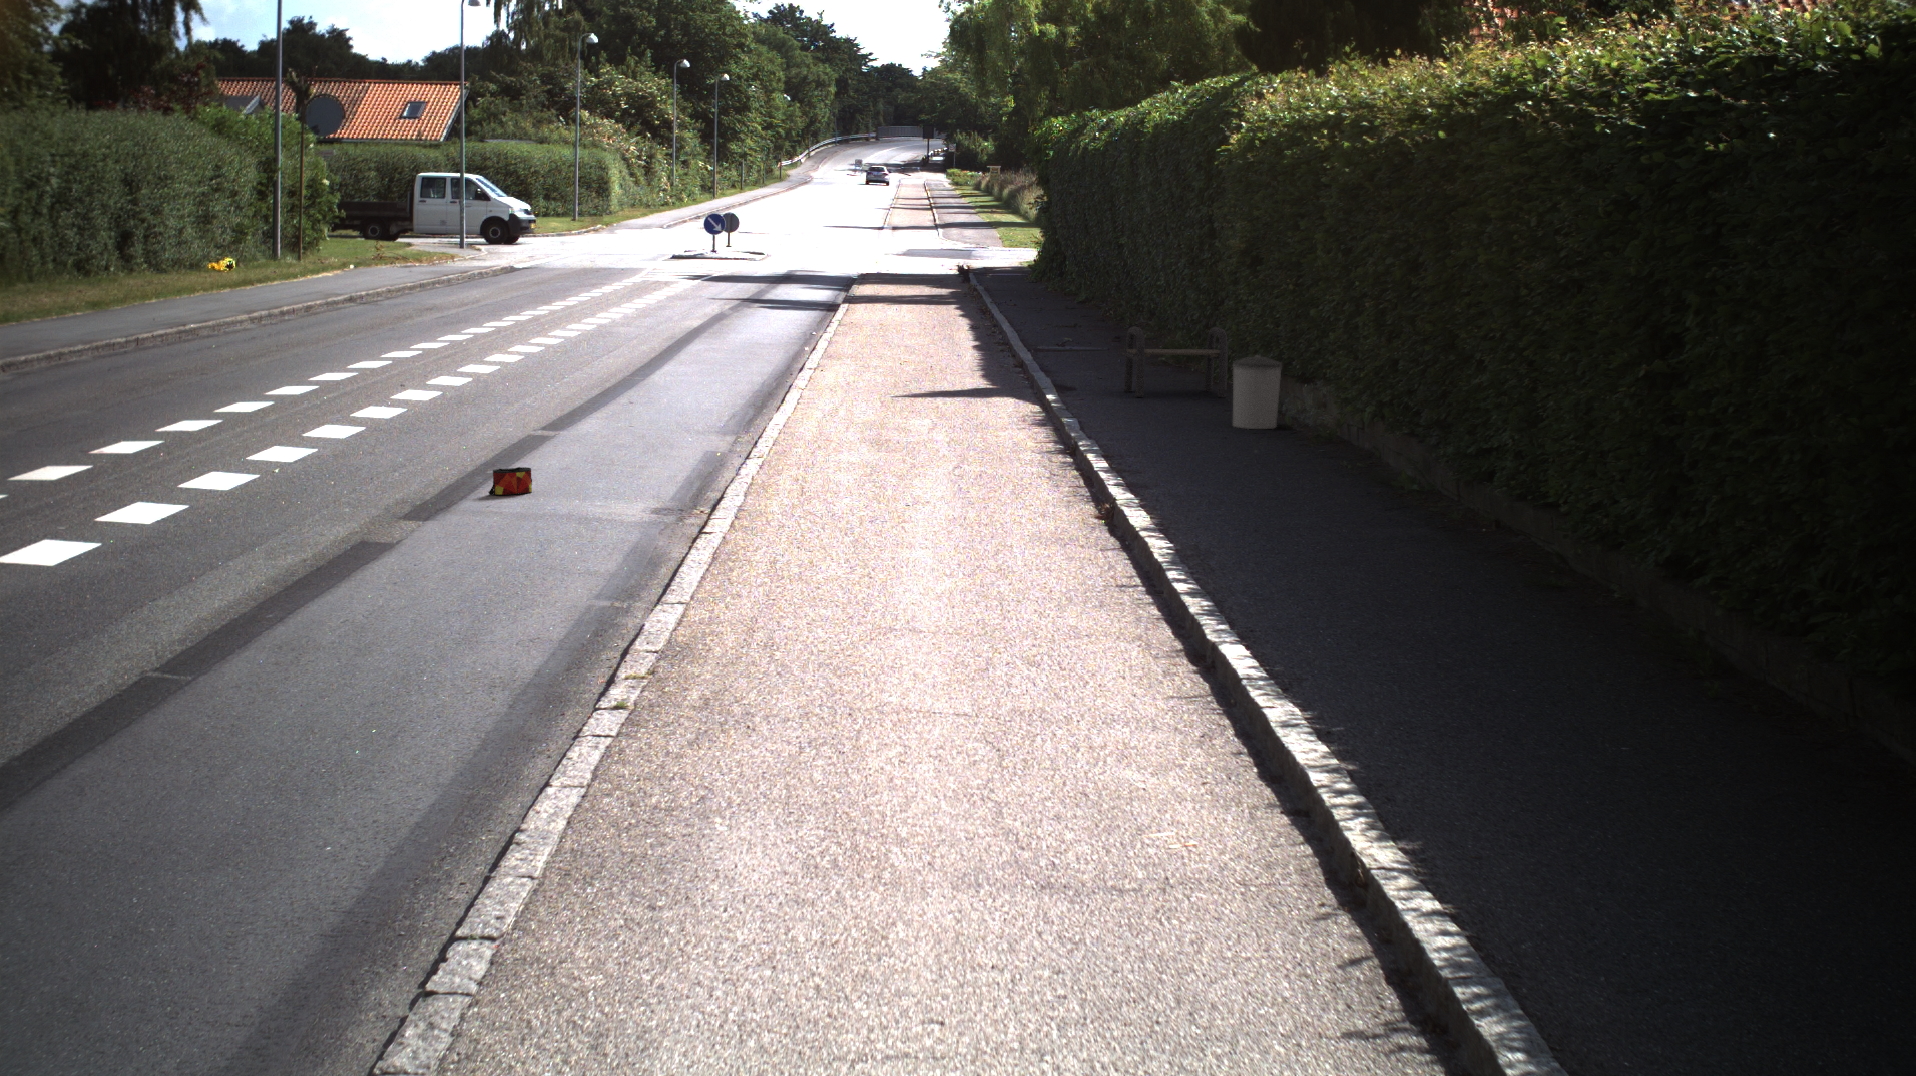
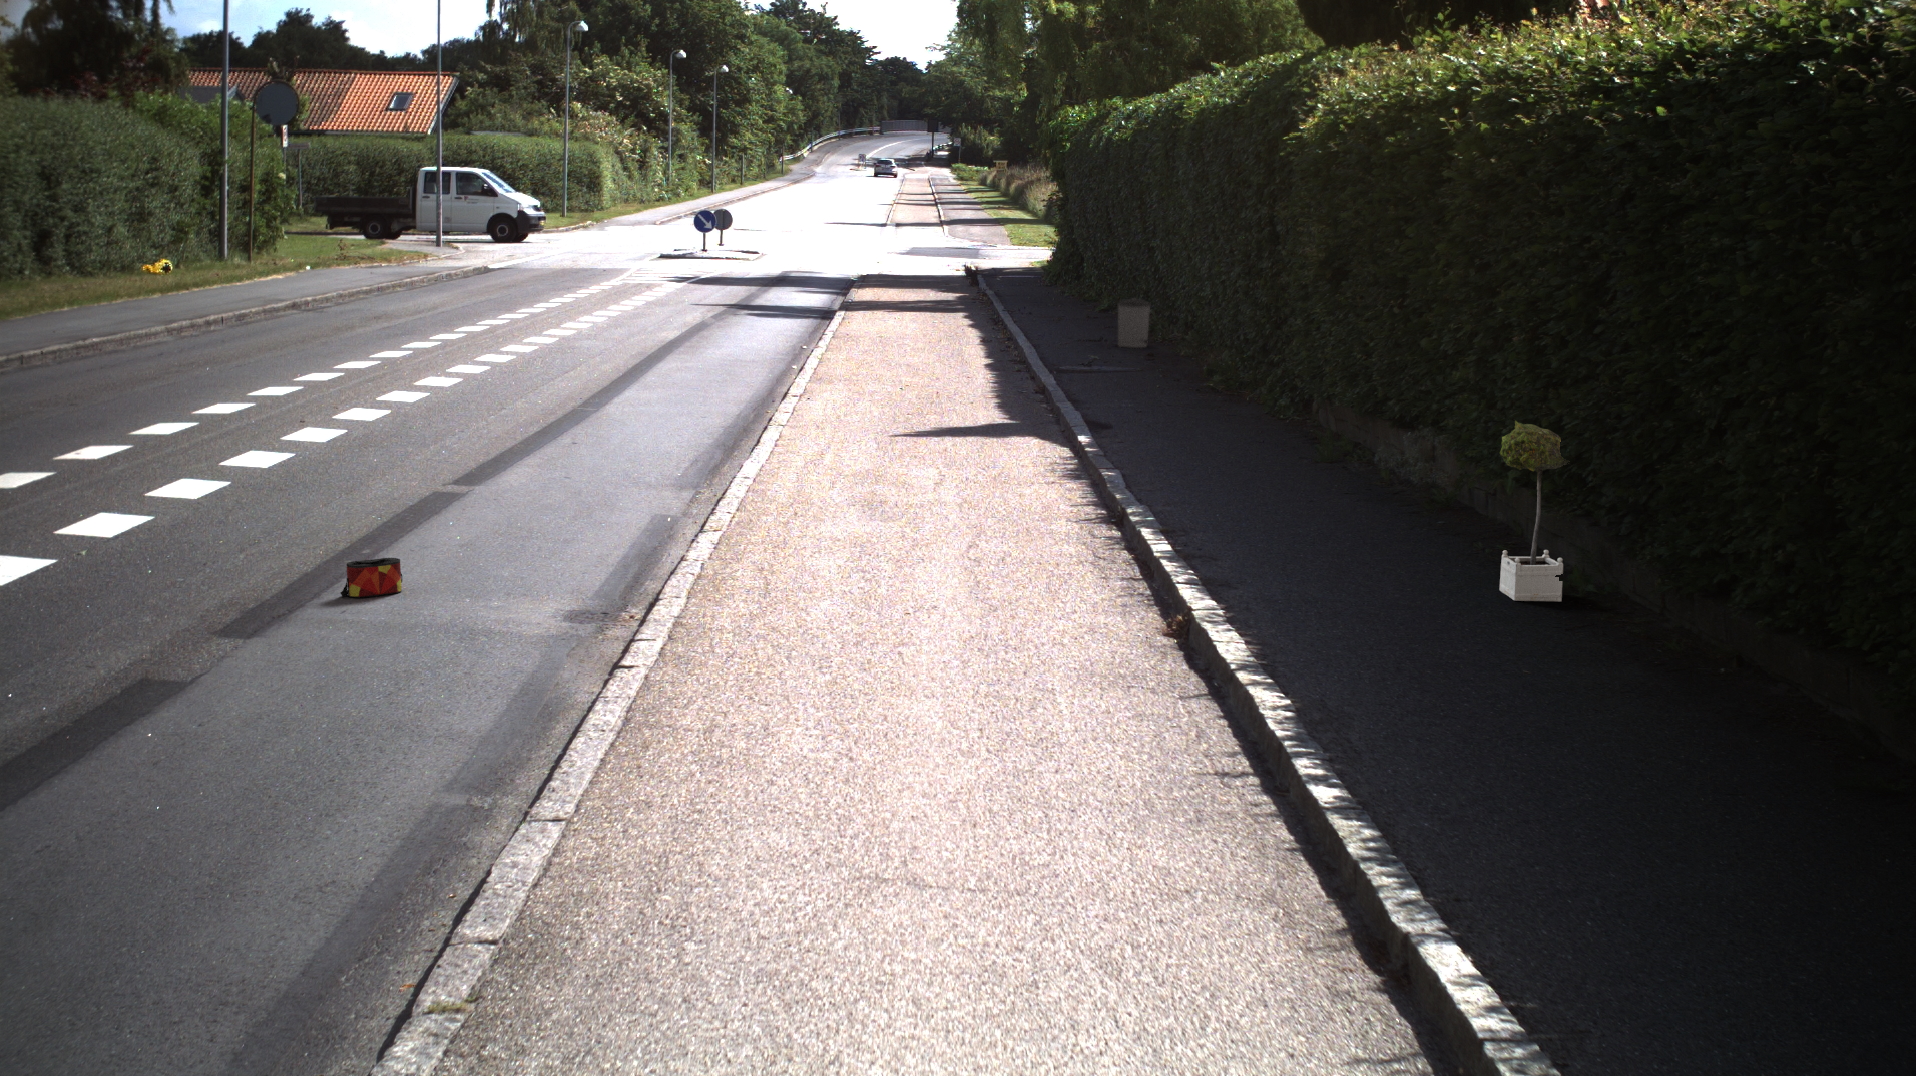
bench: present [1124,326,1228,397] -> none [1167,351,1293,436]
trash can: present [1233,355,1282,429] -> present [1117,298,1150,348]
potted tree: none [1348,364,1405,499] -> present [1500,421,1570,601]

